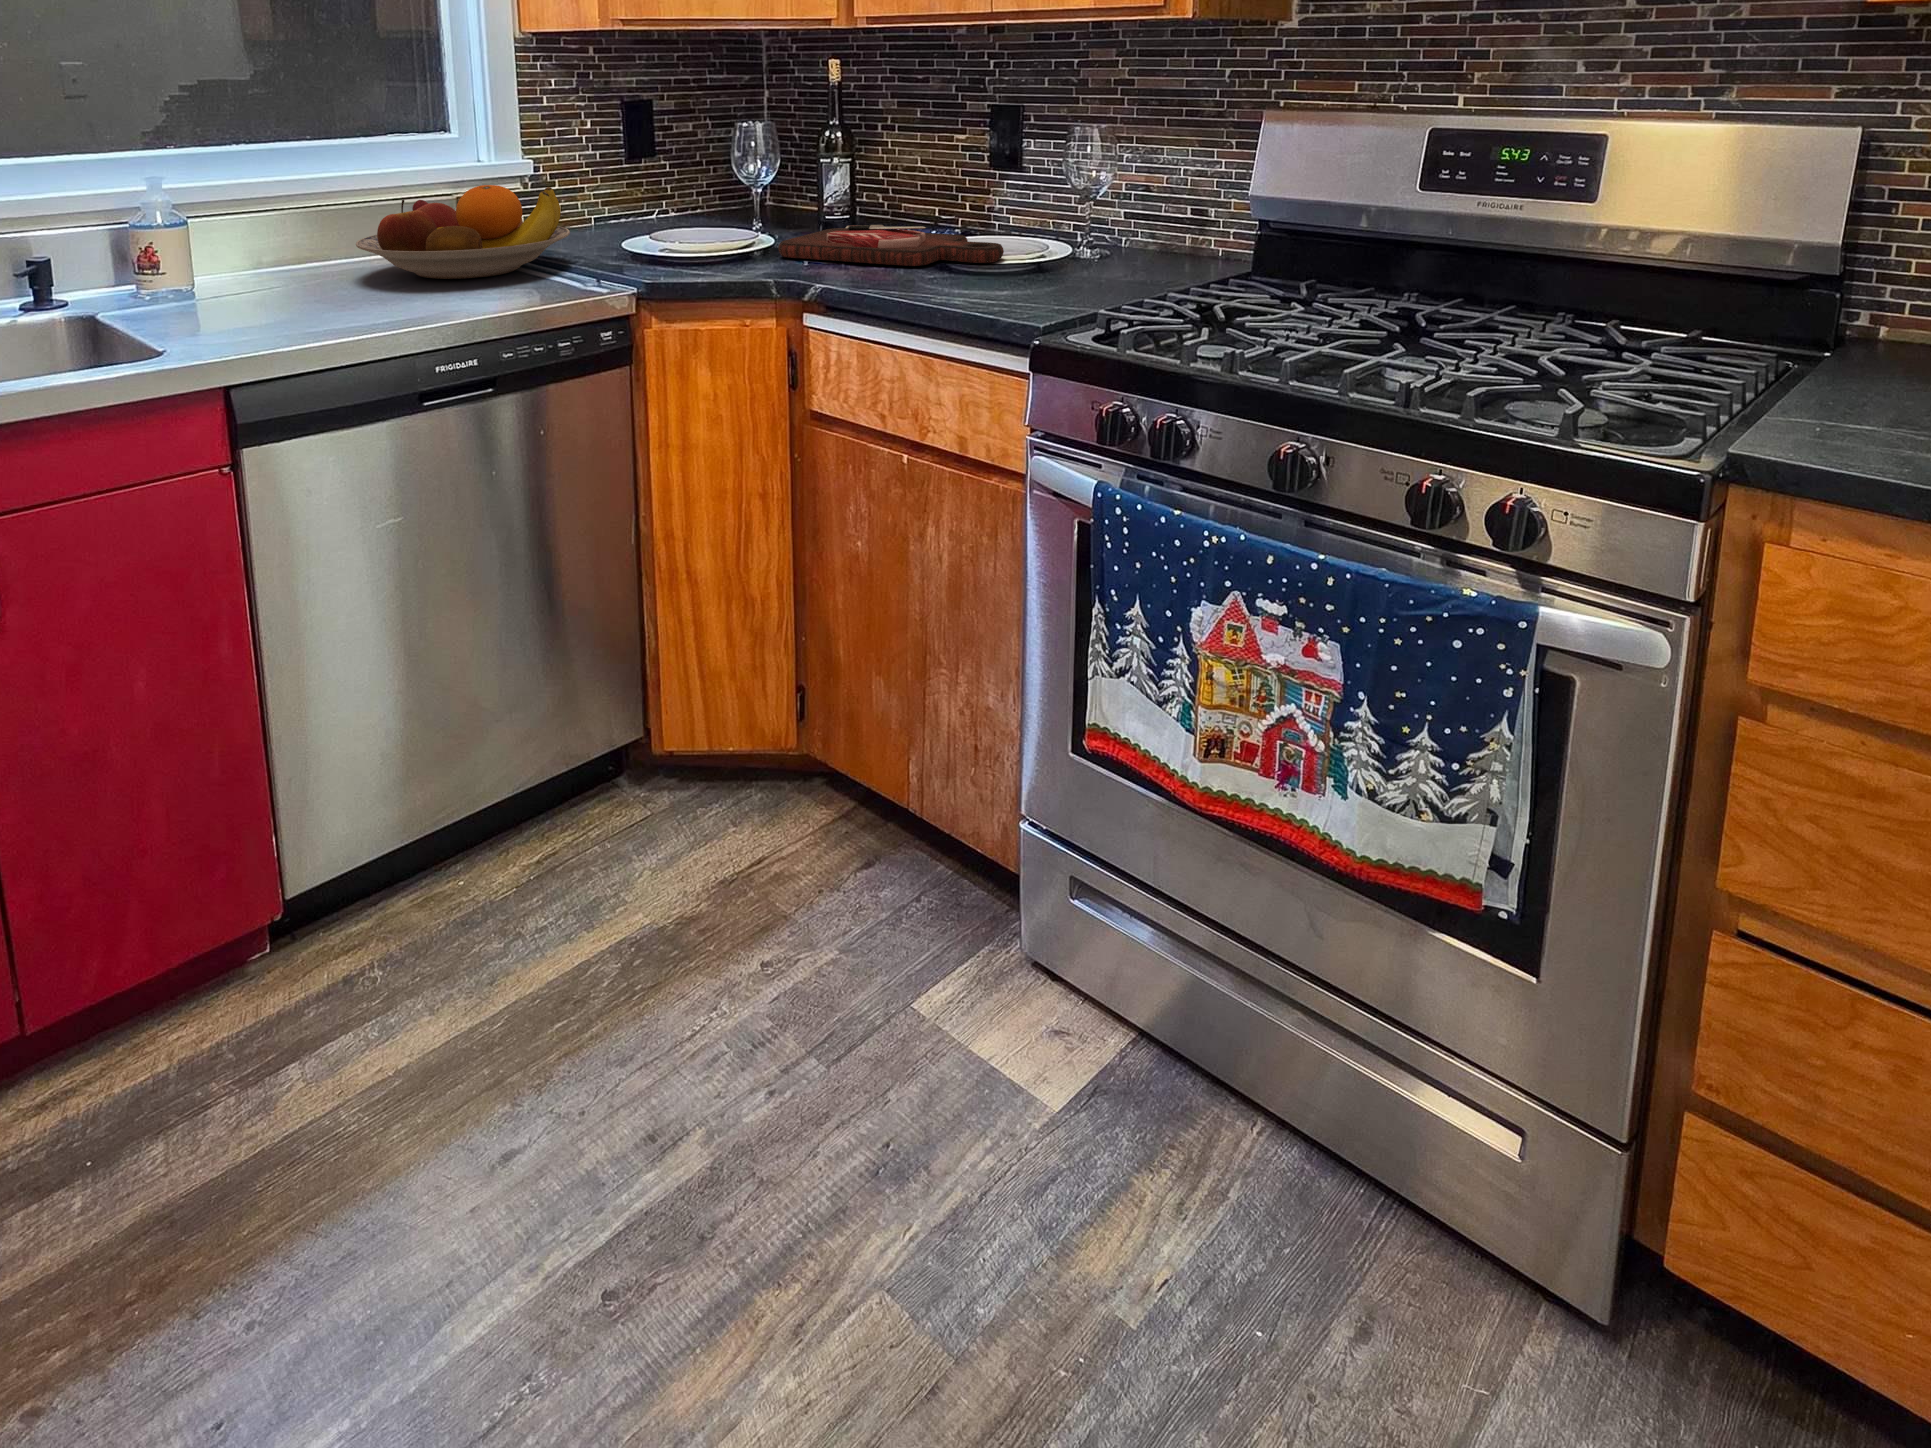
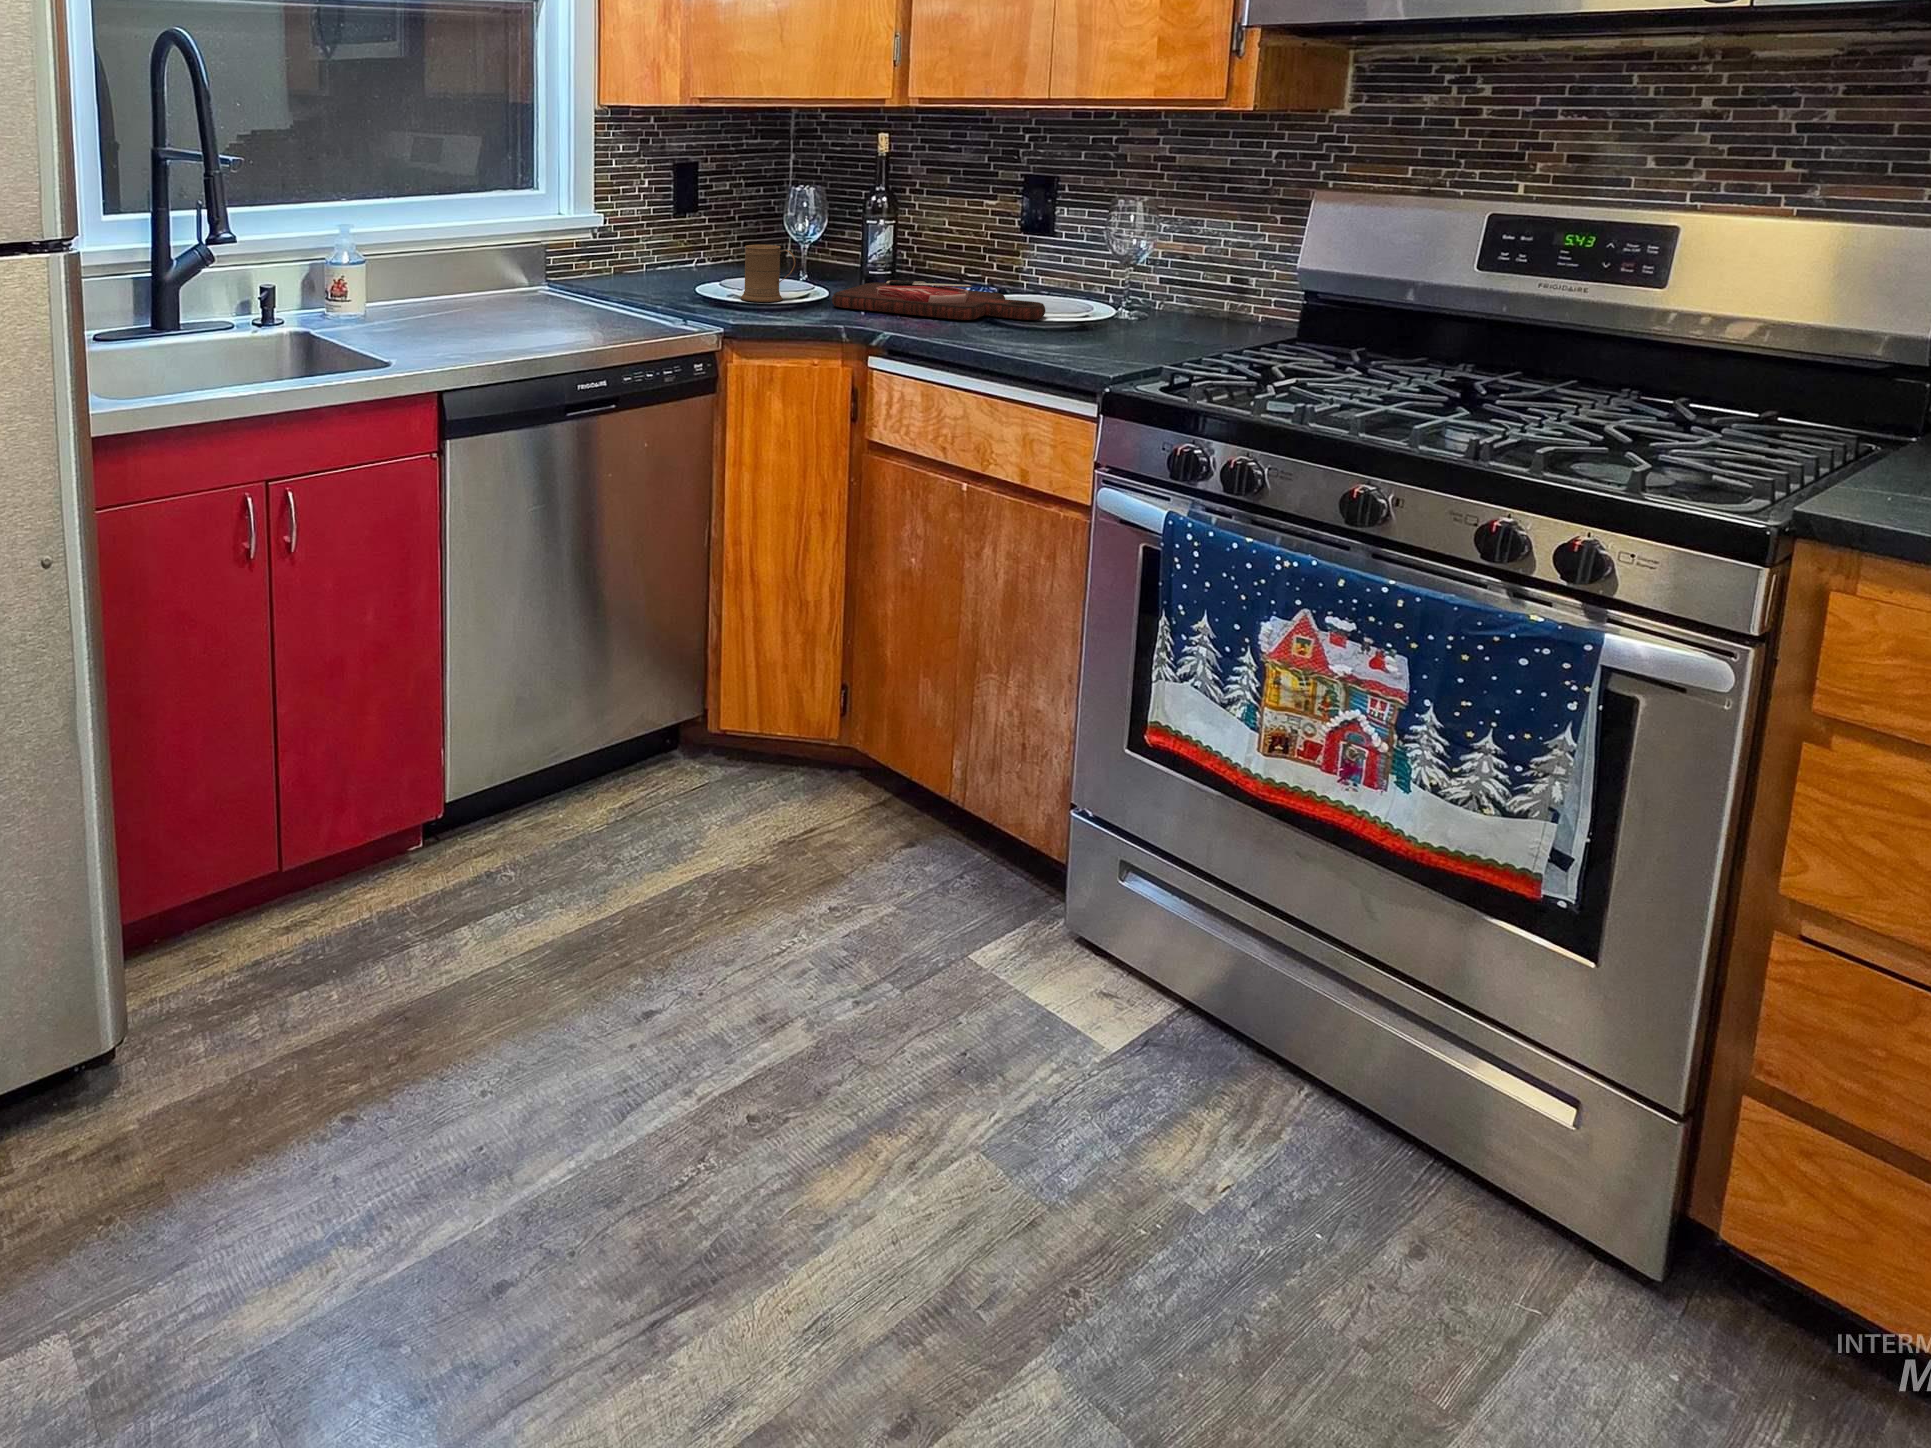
fruit bowl: present [356,185,570,279] -> none [486,237,654,314]
mug: none [682,189,739,255] -> present [741,245,796,302]

